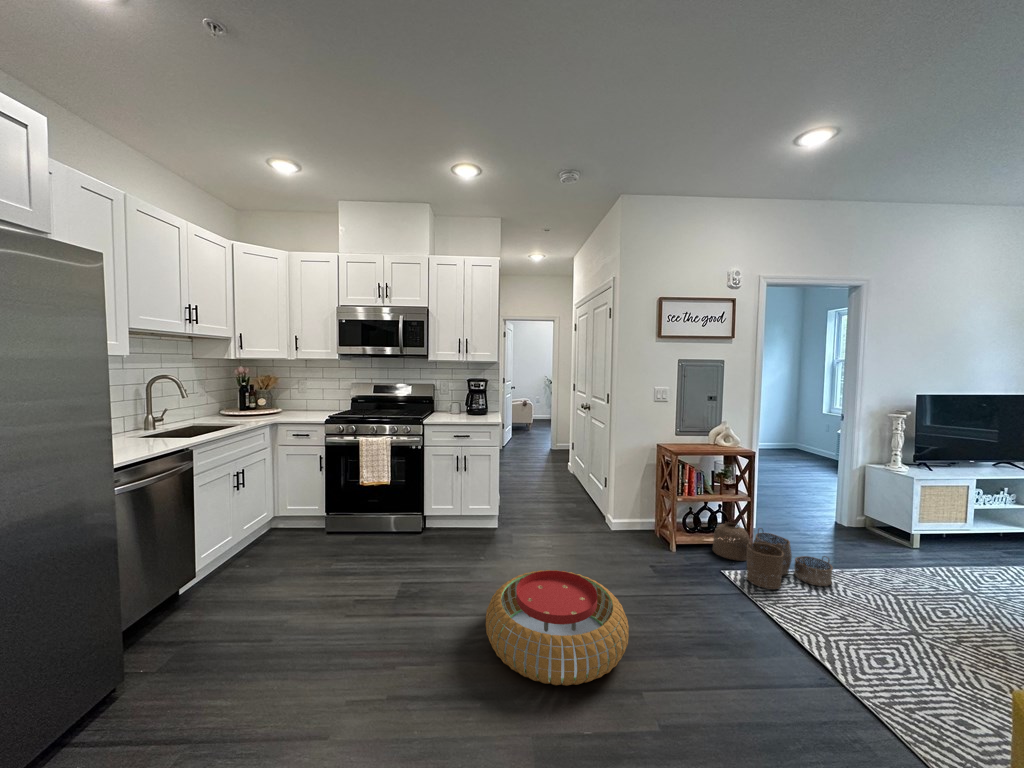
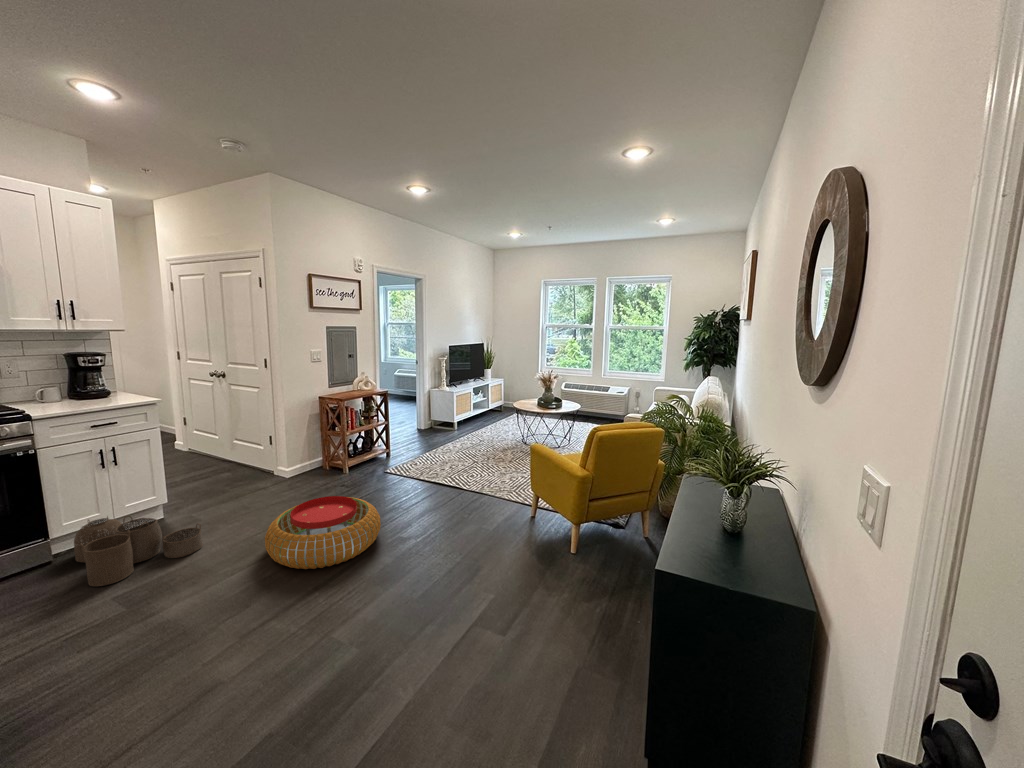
woven basket: present [712,522,833,589] -> present [74,516,203,586]

